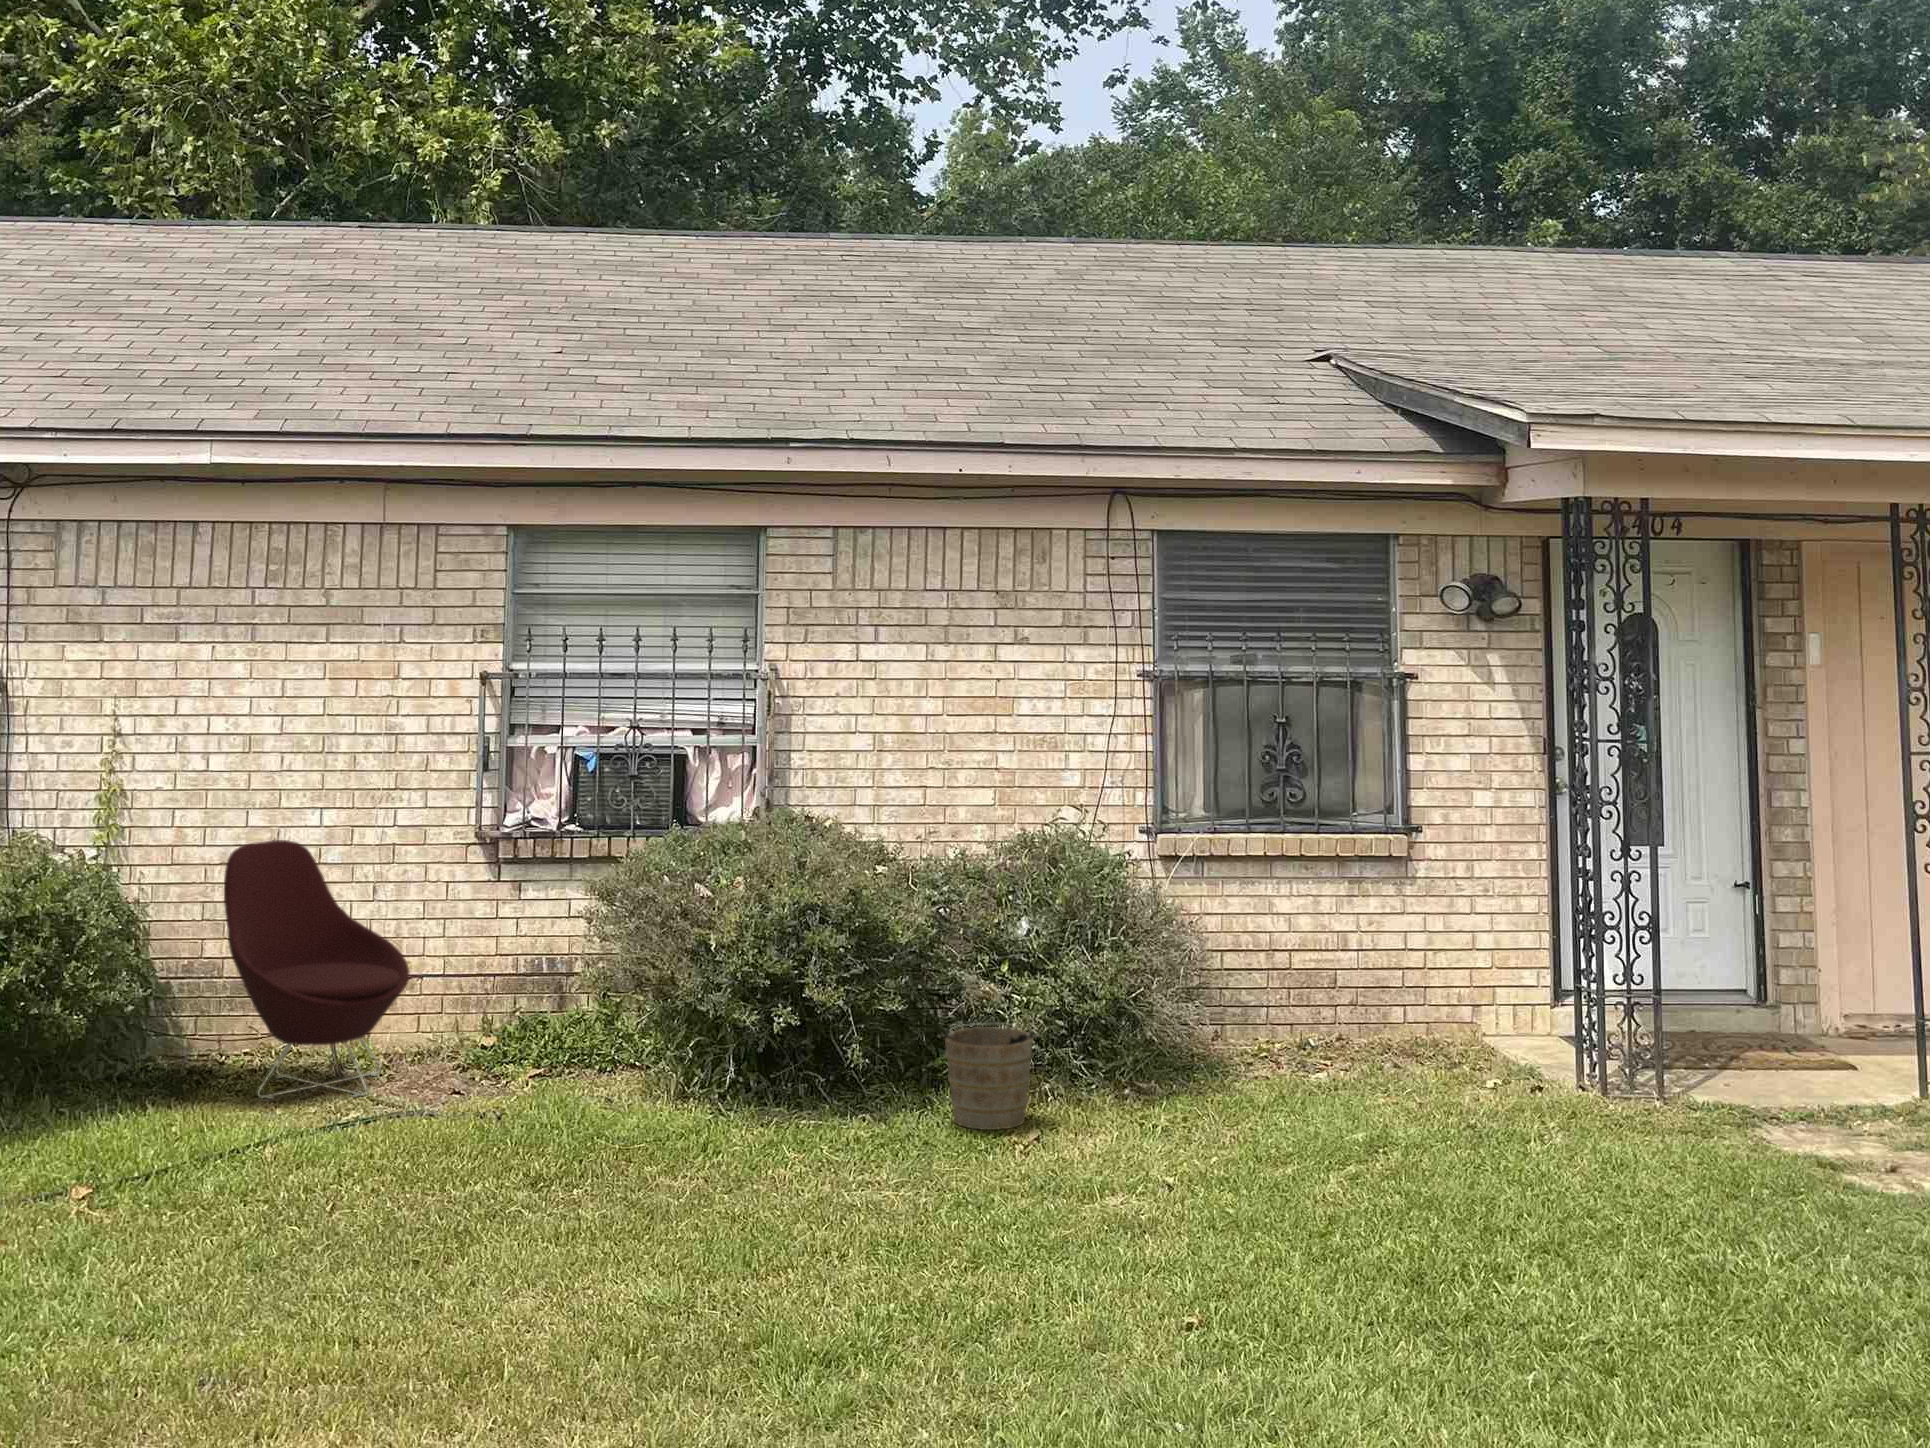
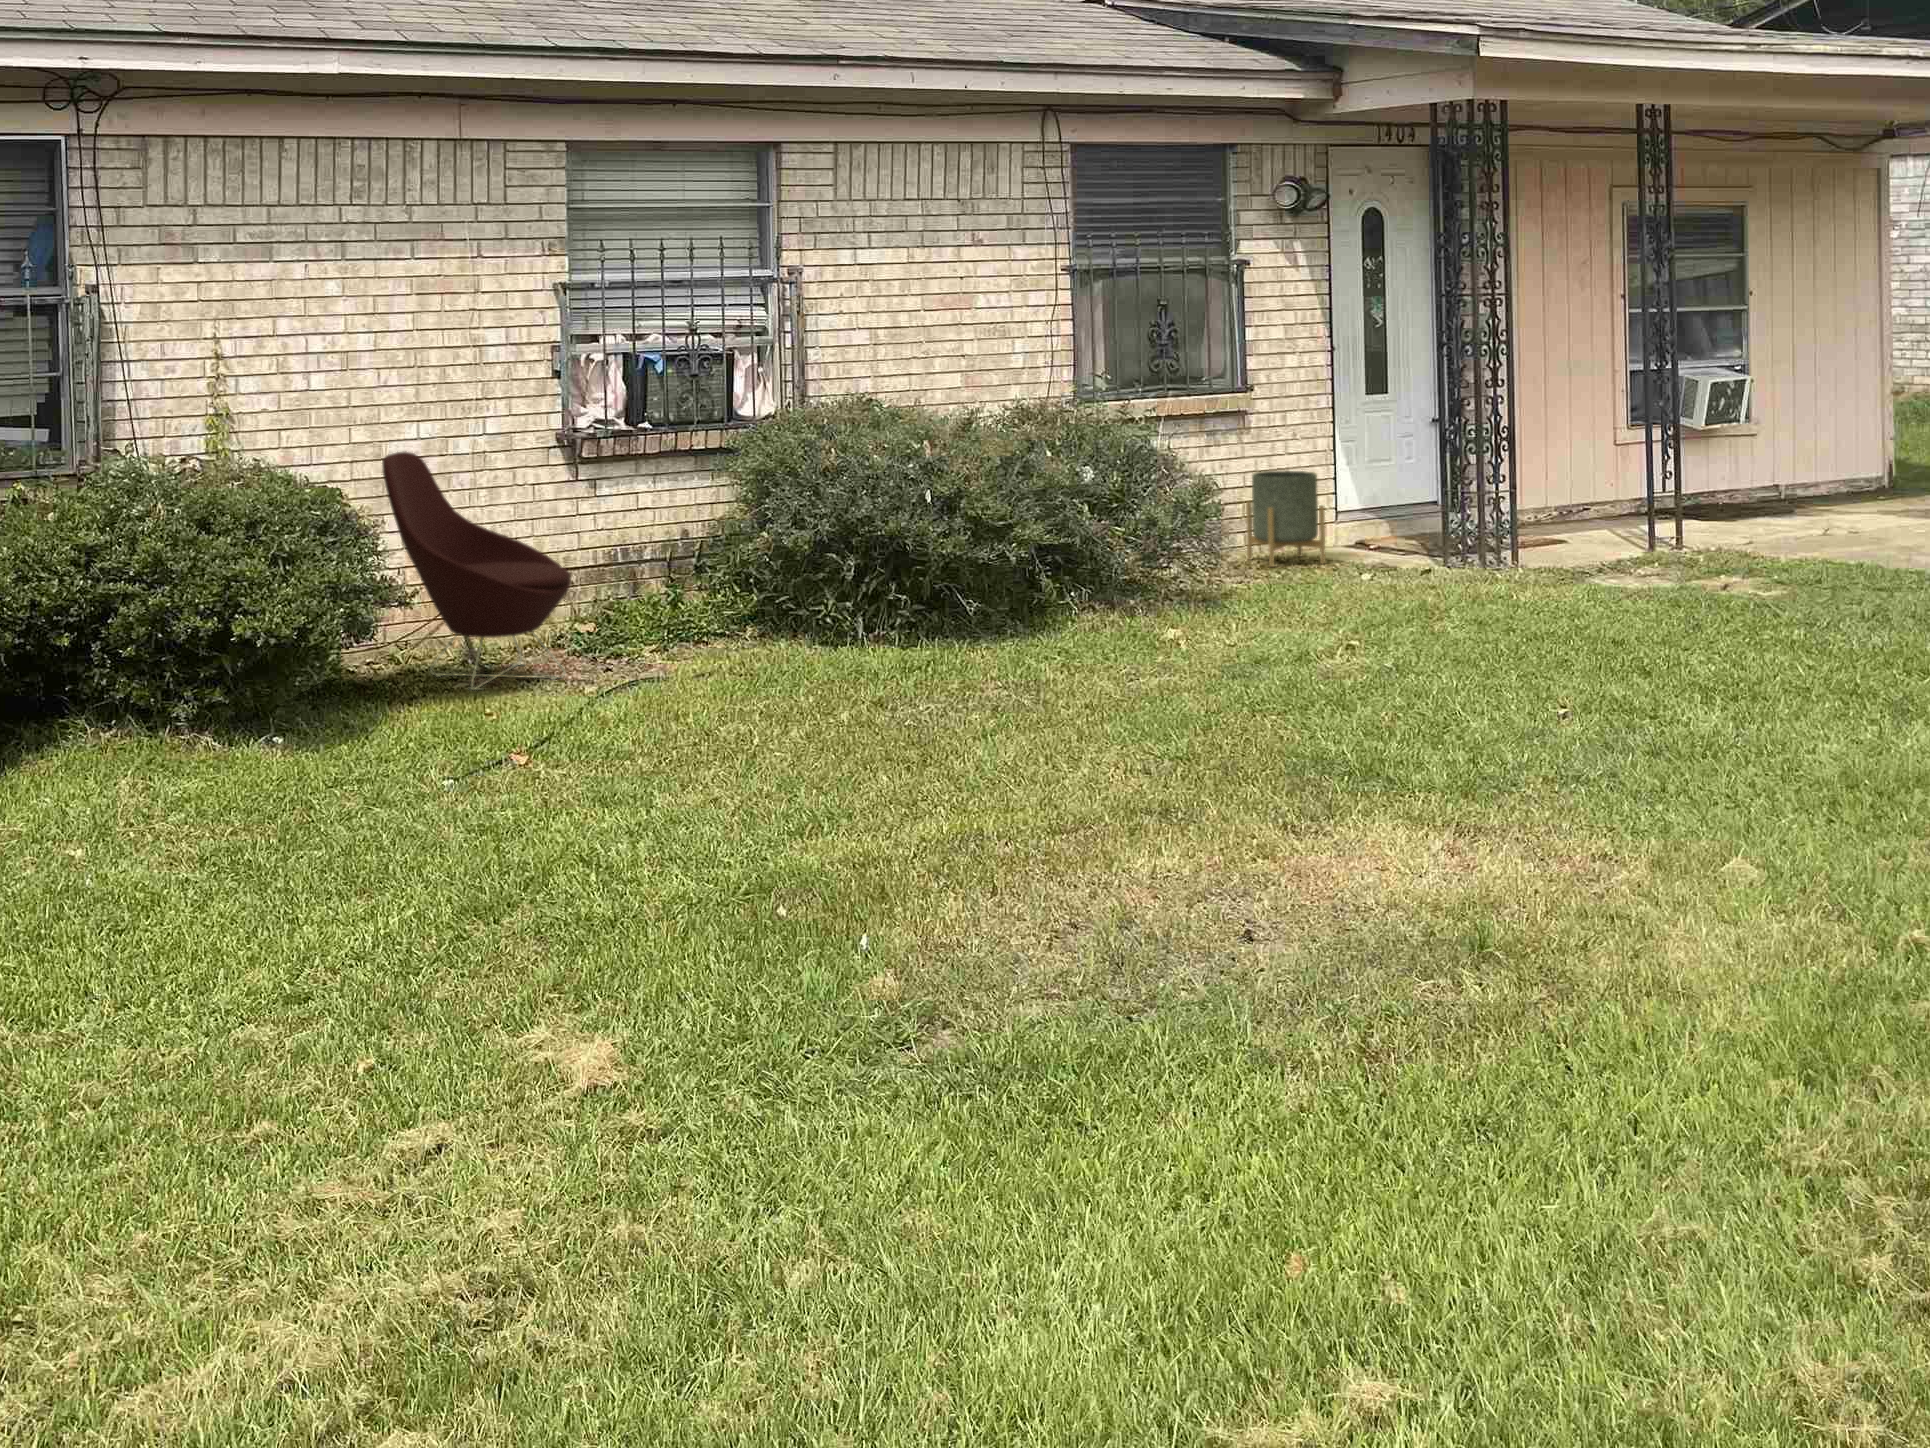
planter: none [1381,935,1462,1061] -> present [1246,471,1326,567]
bucket: present [944,1024,1035,1130] -> none [1073,554,1157,638]

